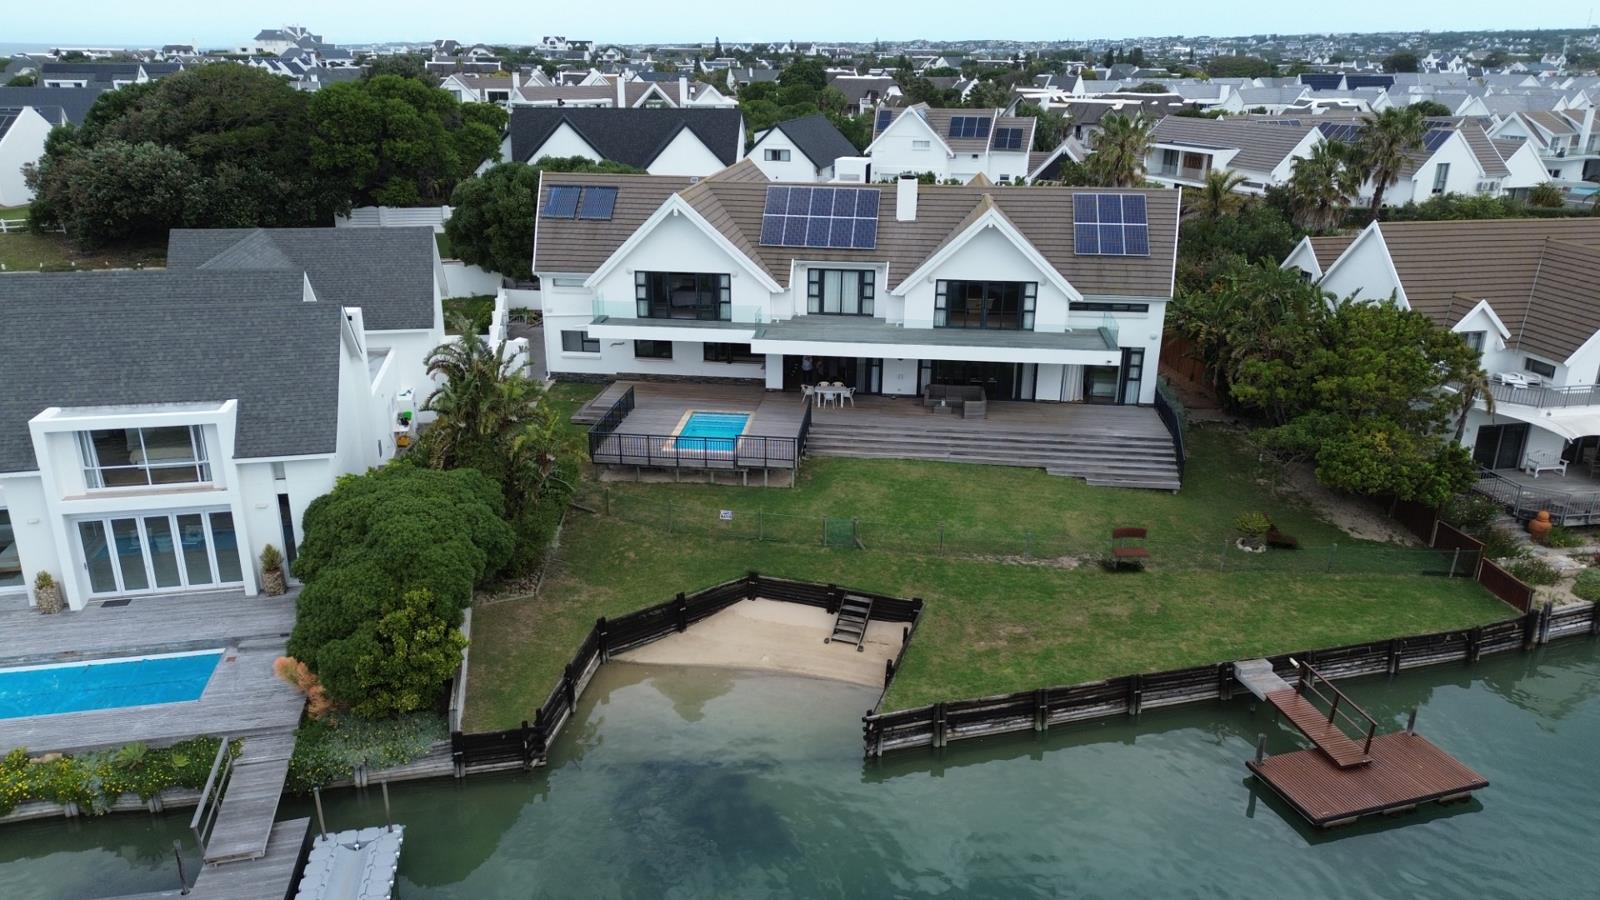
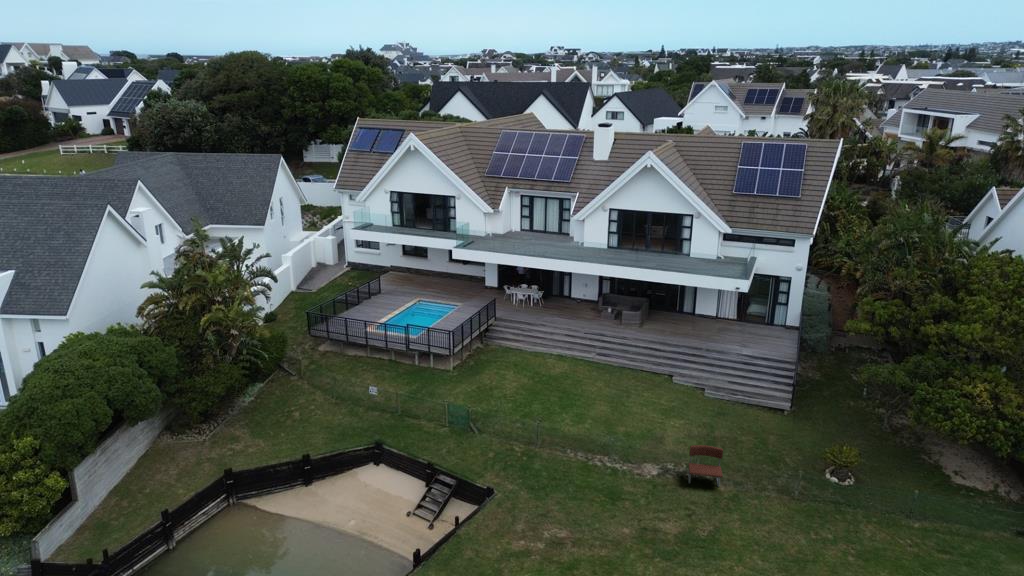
lounge chair: present [1263,512,1298,546] -> none [850,445,888,487]

